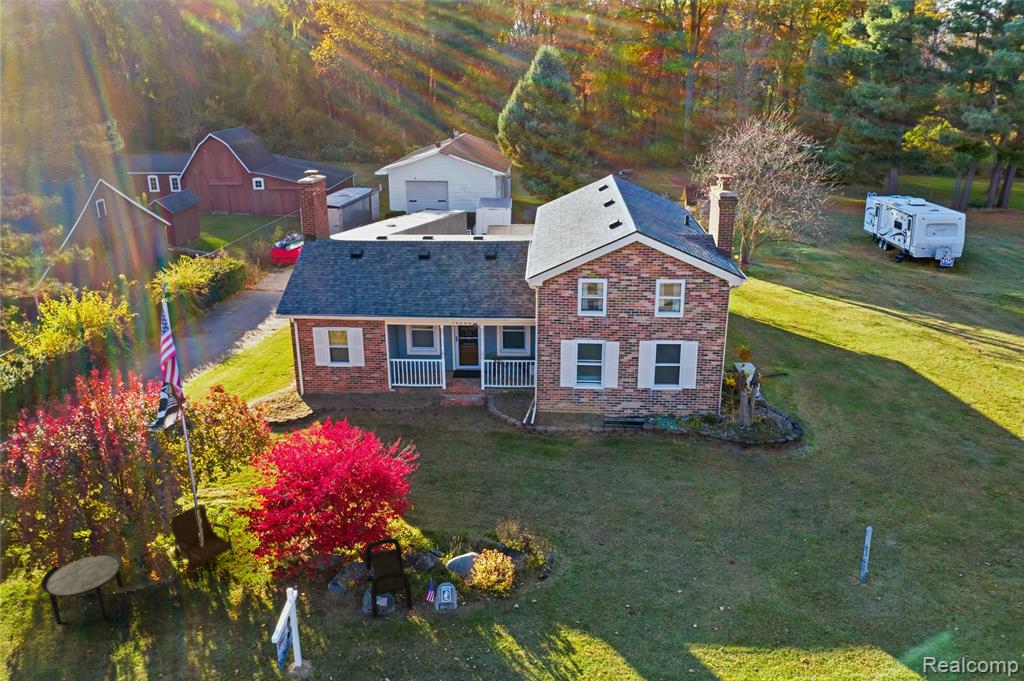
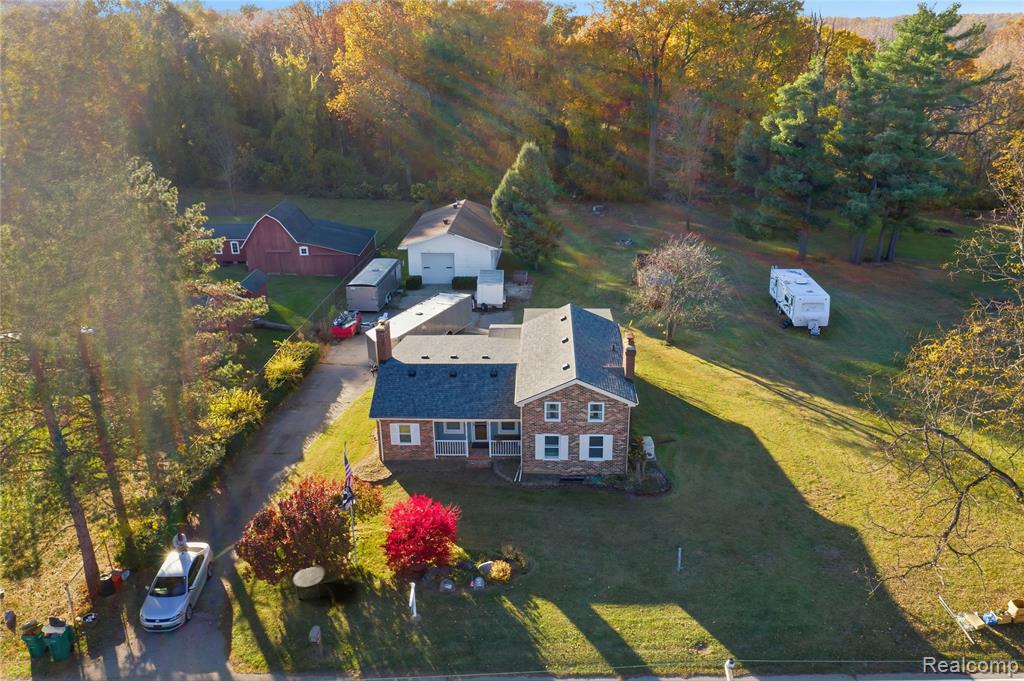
armchair: present [171,504,234,581] -> none [340,539,372,578]
bench: present [365,538,413,617] -> none [439,556,464,594]

